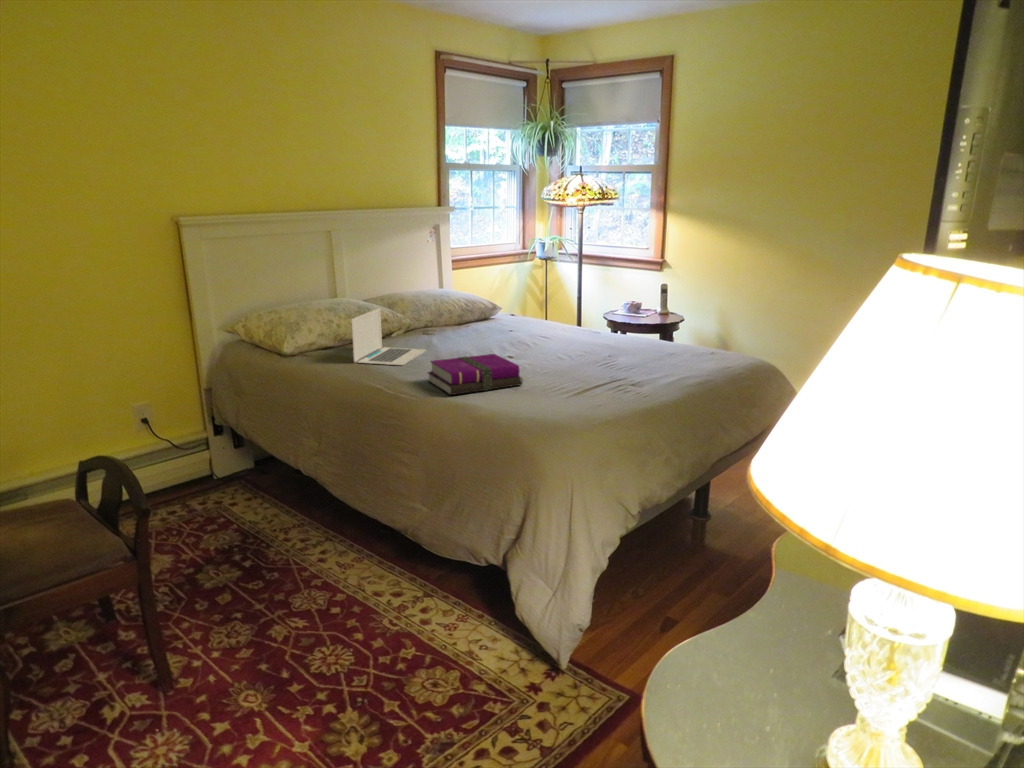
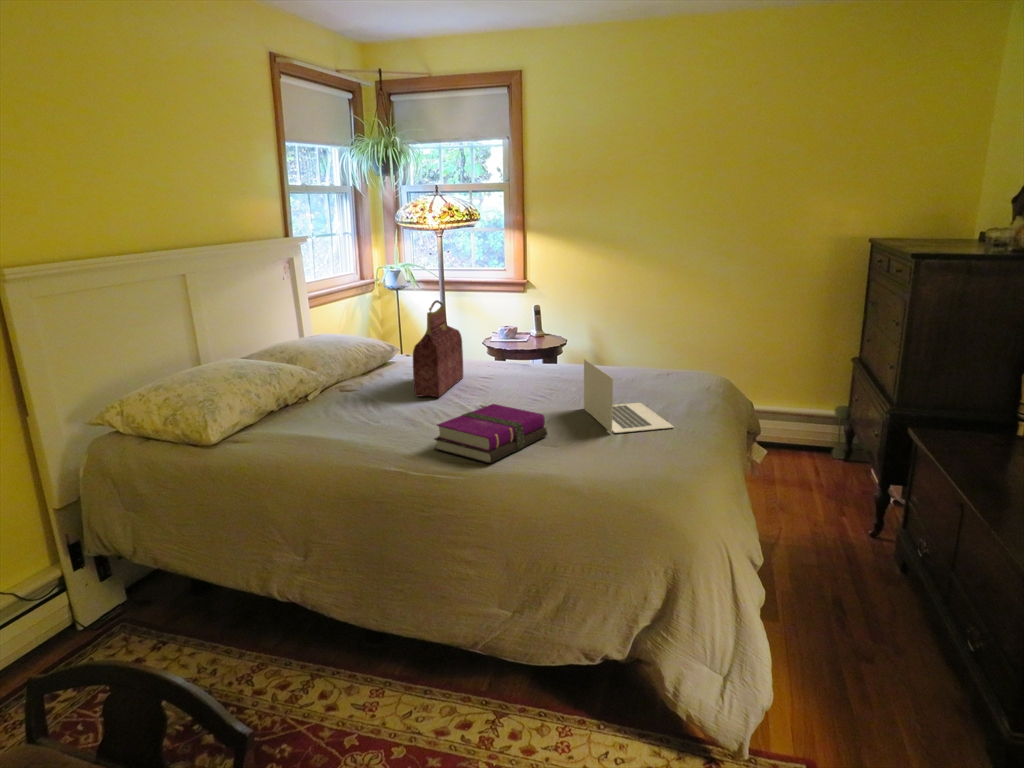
handbag: none [465,266,526,348] -> present [413,300,463,397]
laptop: present [351,308,426,365] -> present [584,359,674,433]

